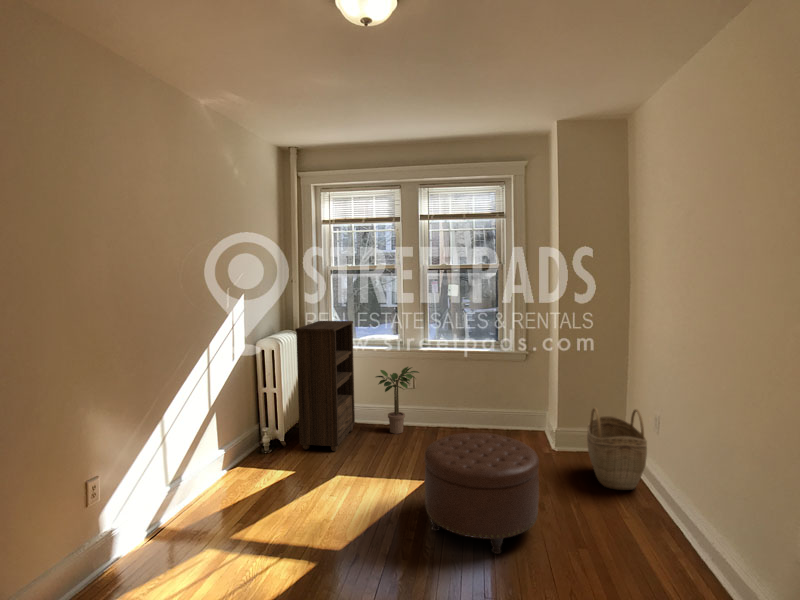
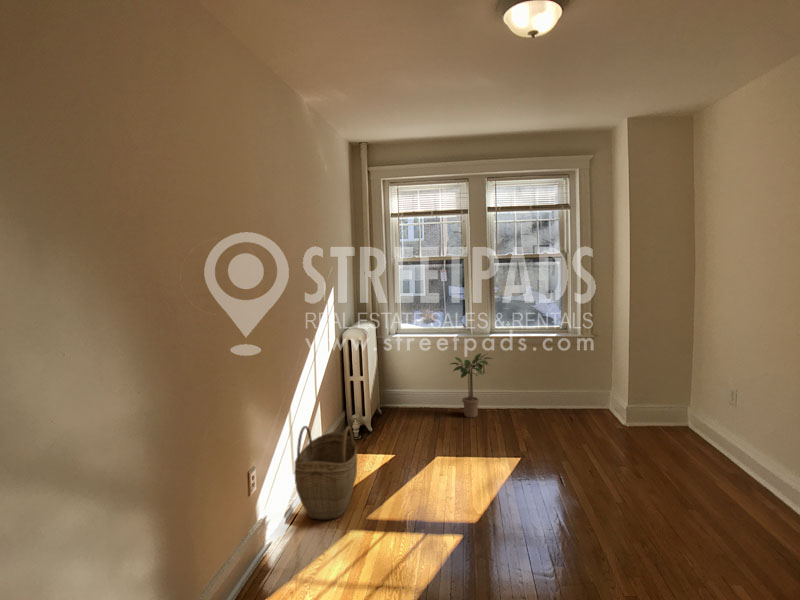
bookshelf: present [295,321,355,451] -> none [383,311,430,435]
woven basket: present [587,408,647,490] -> present [295,426,357,520]
ottoman: present [425,433,539,554] -> none [542,415,657,527]

